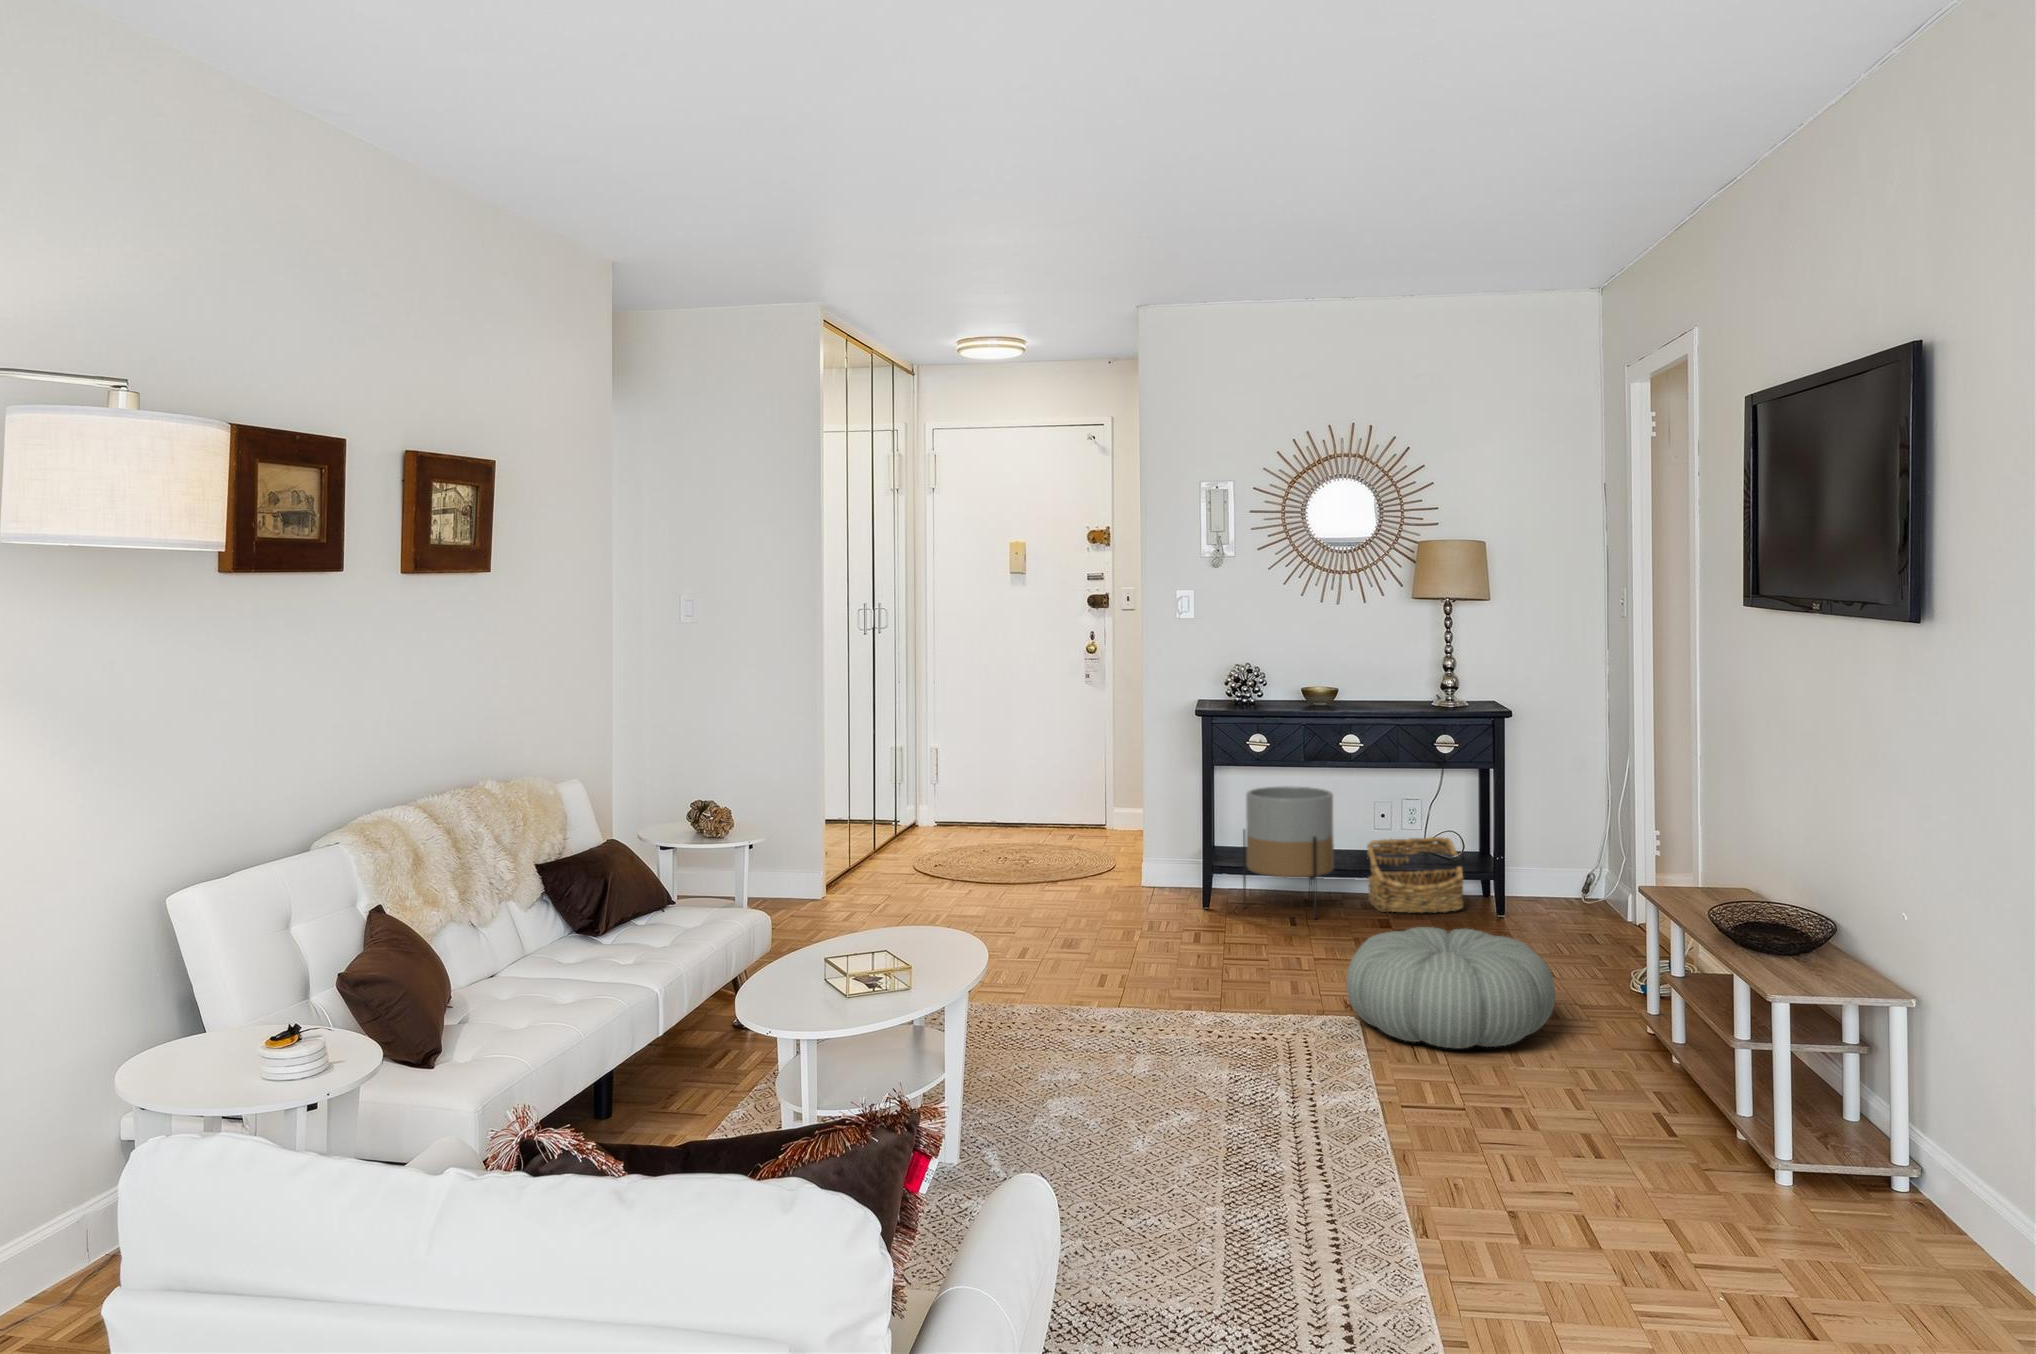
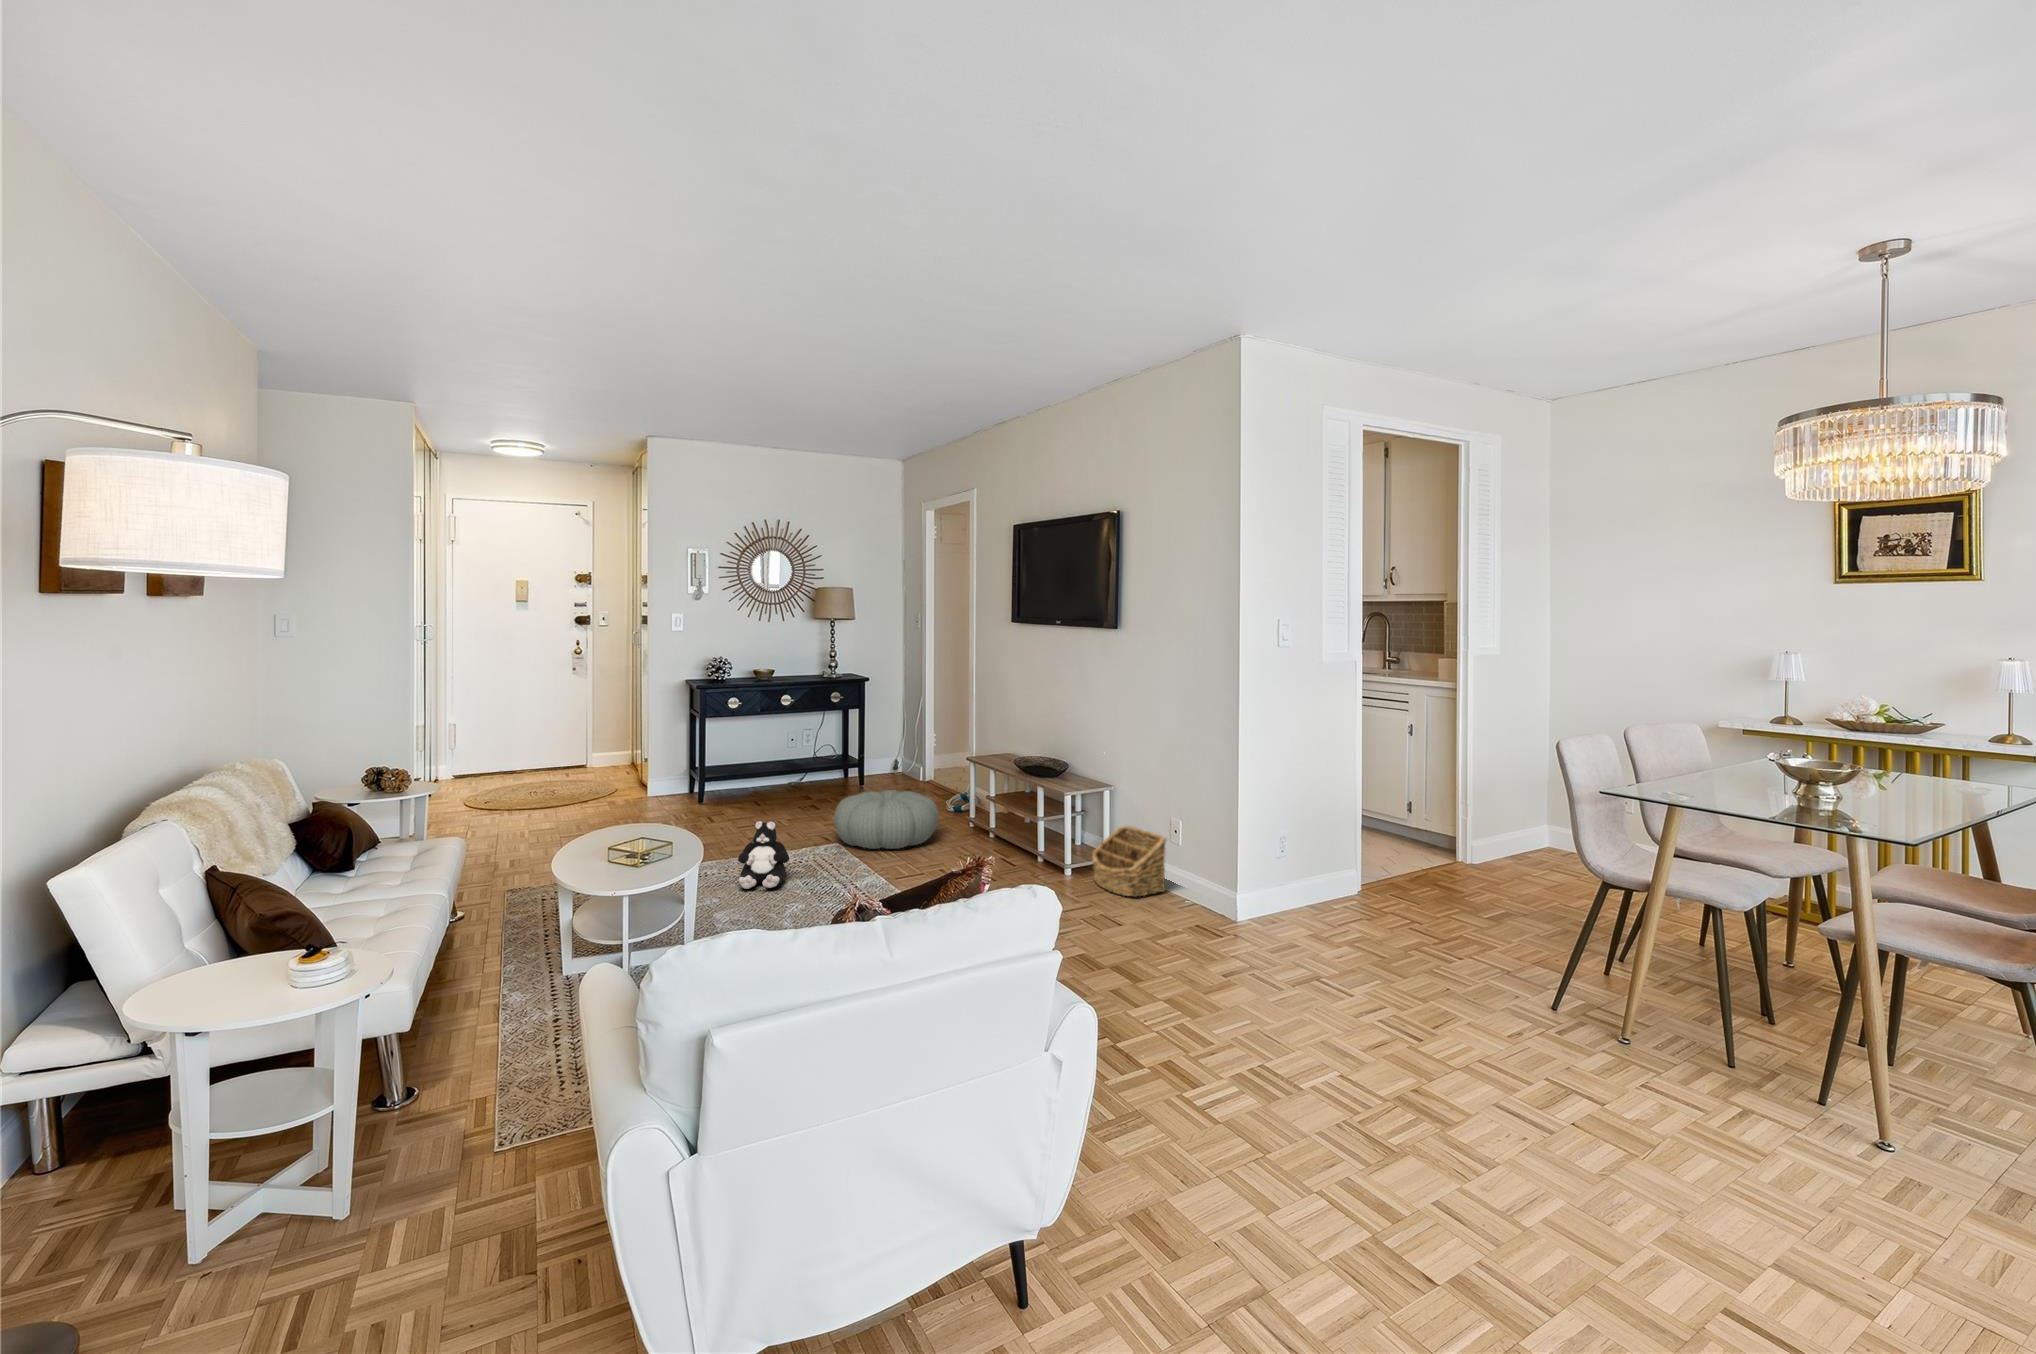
planter: present [1243,786,1334,919] -> none [727,728,781,803]
basket: present [1367,837,1464,913] -> present [1092,826,1166,897]
plush toy: none [1114,963,1209,1087] -> present [738,821,789,889]

